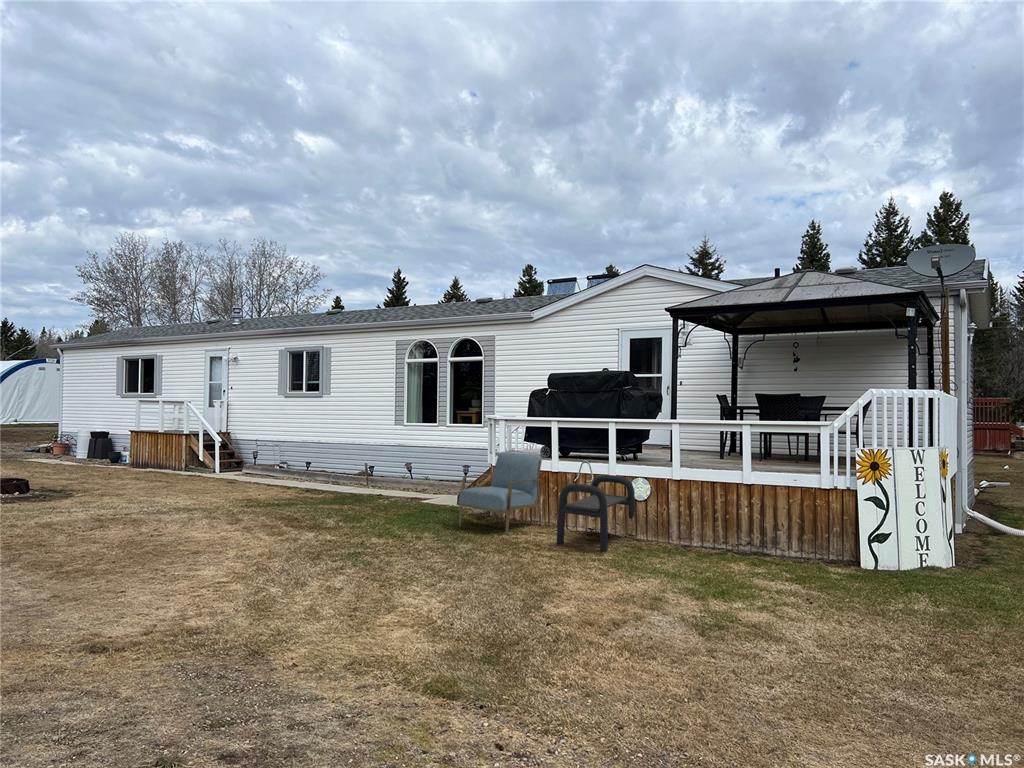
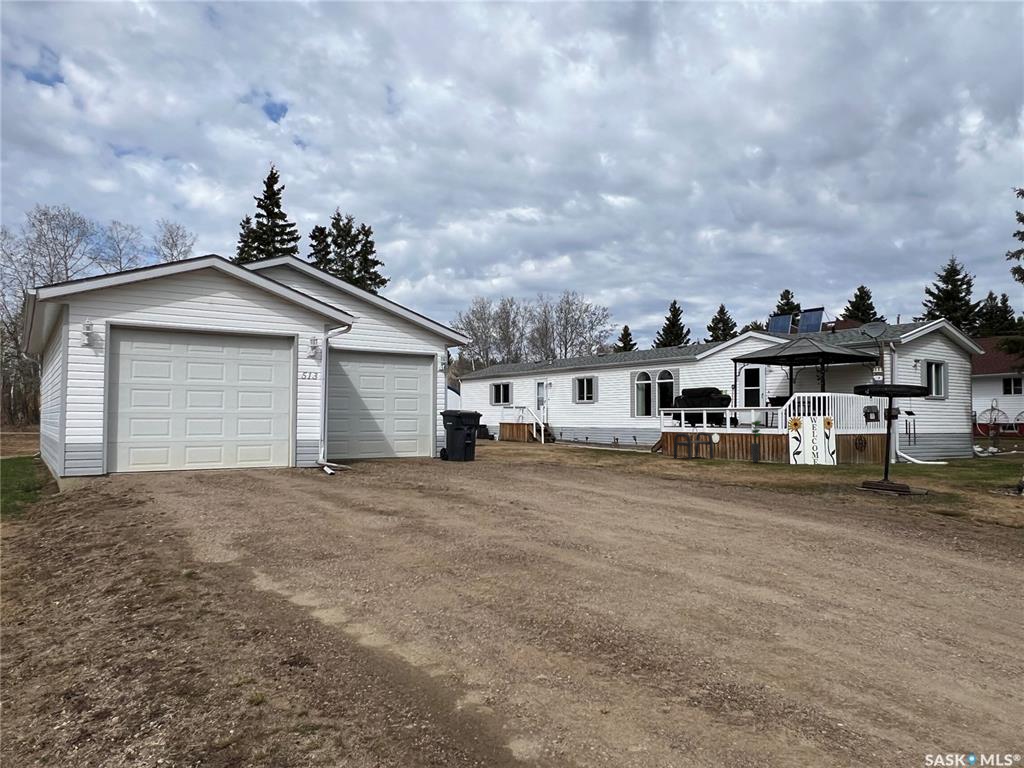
chair: present [459,452,542,535] -> none [640,424,678,456]
potted plant: none [738,454,786,557] -> present [751,421,761,463]

